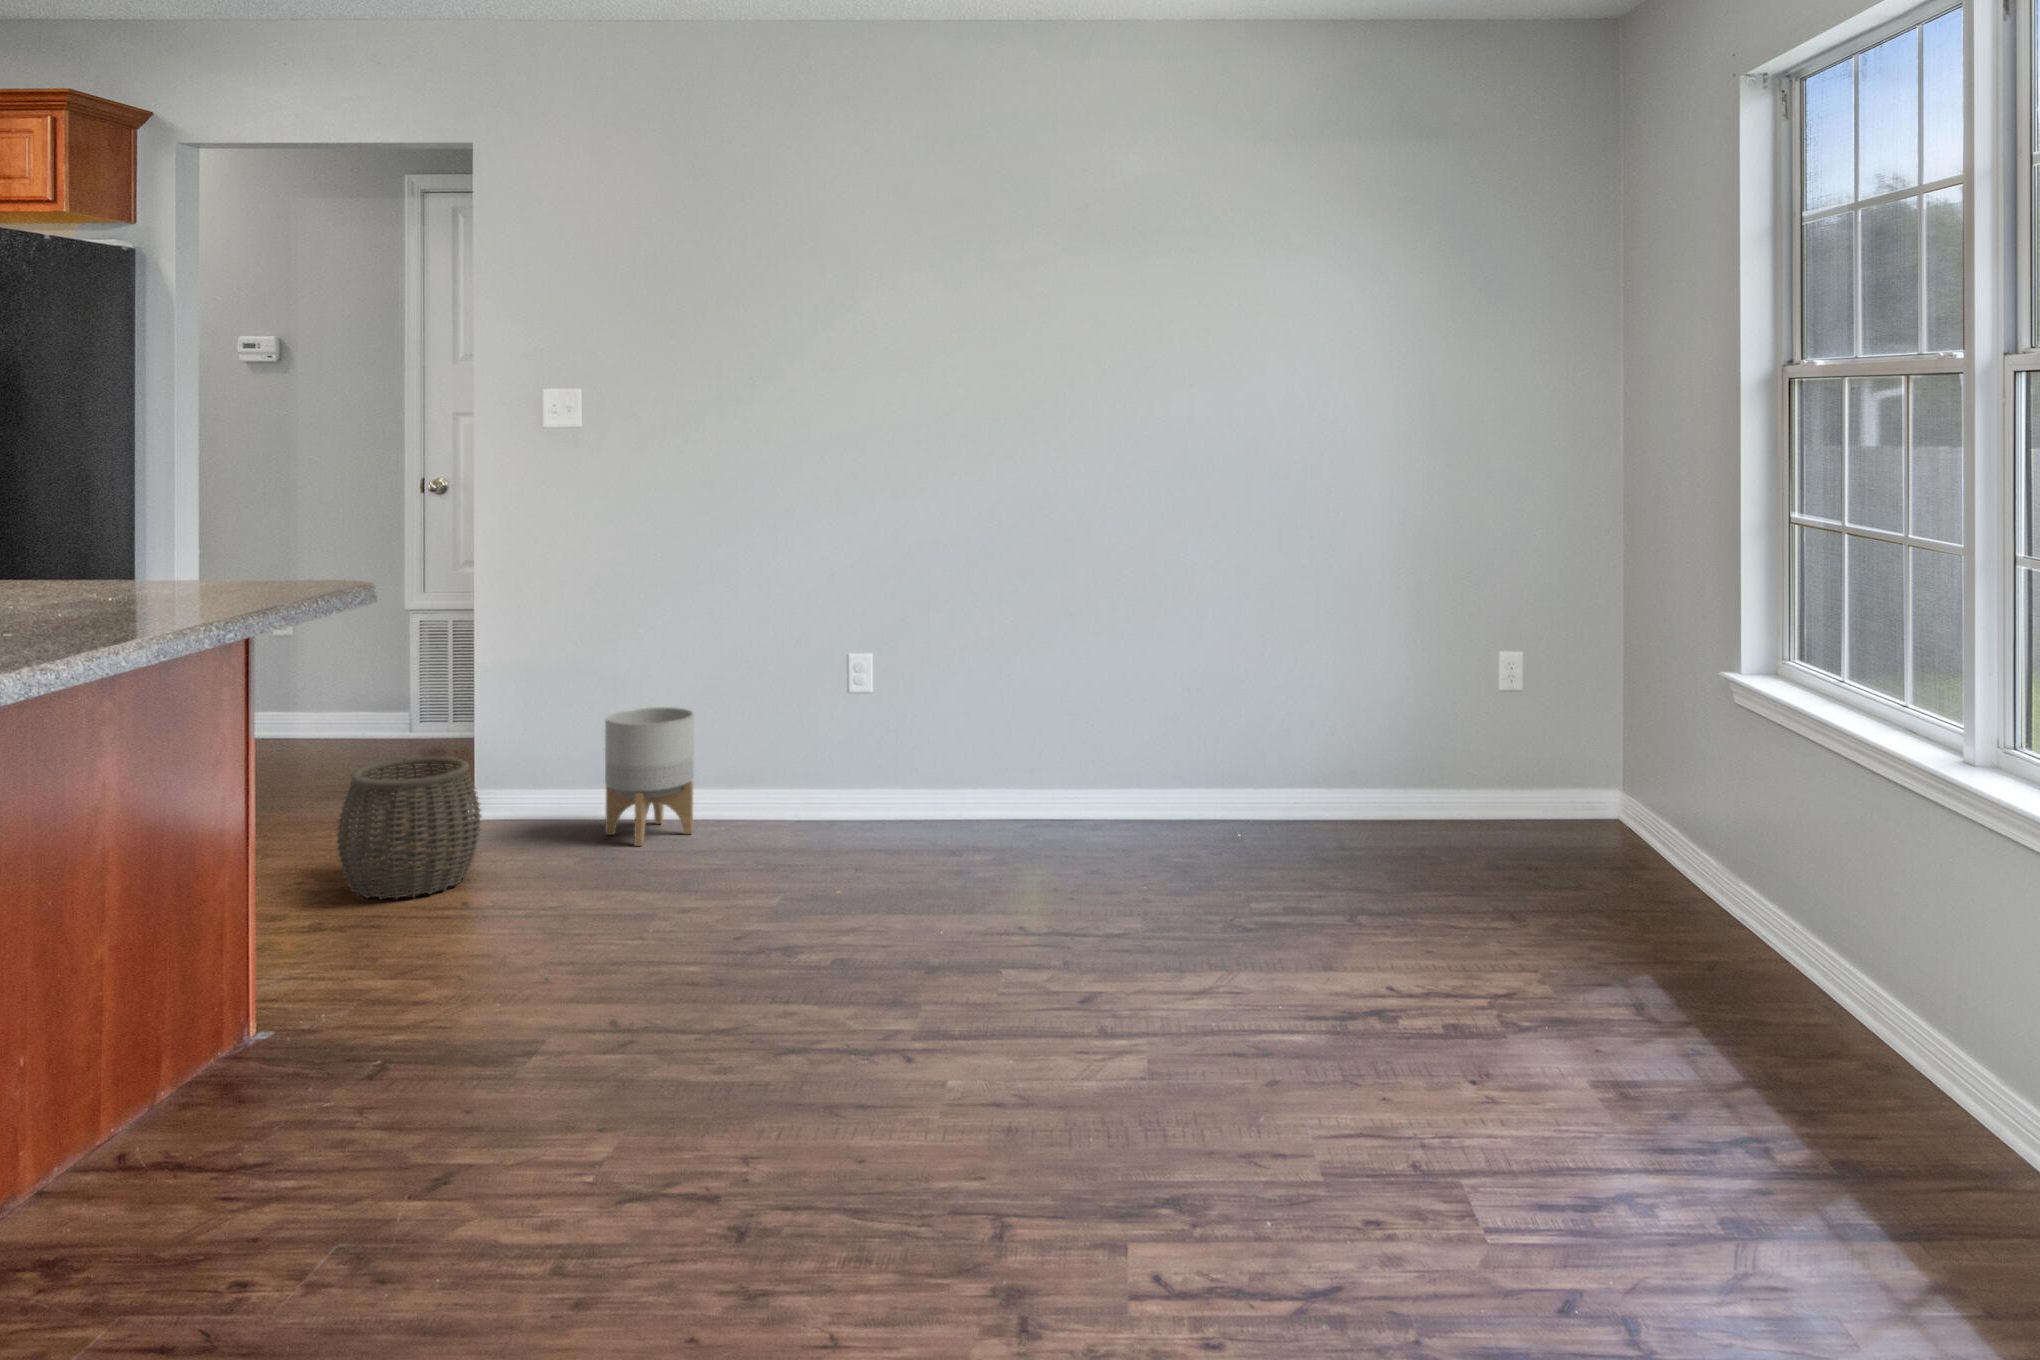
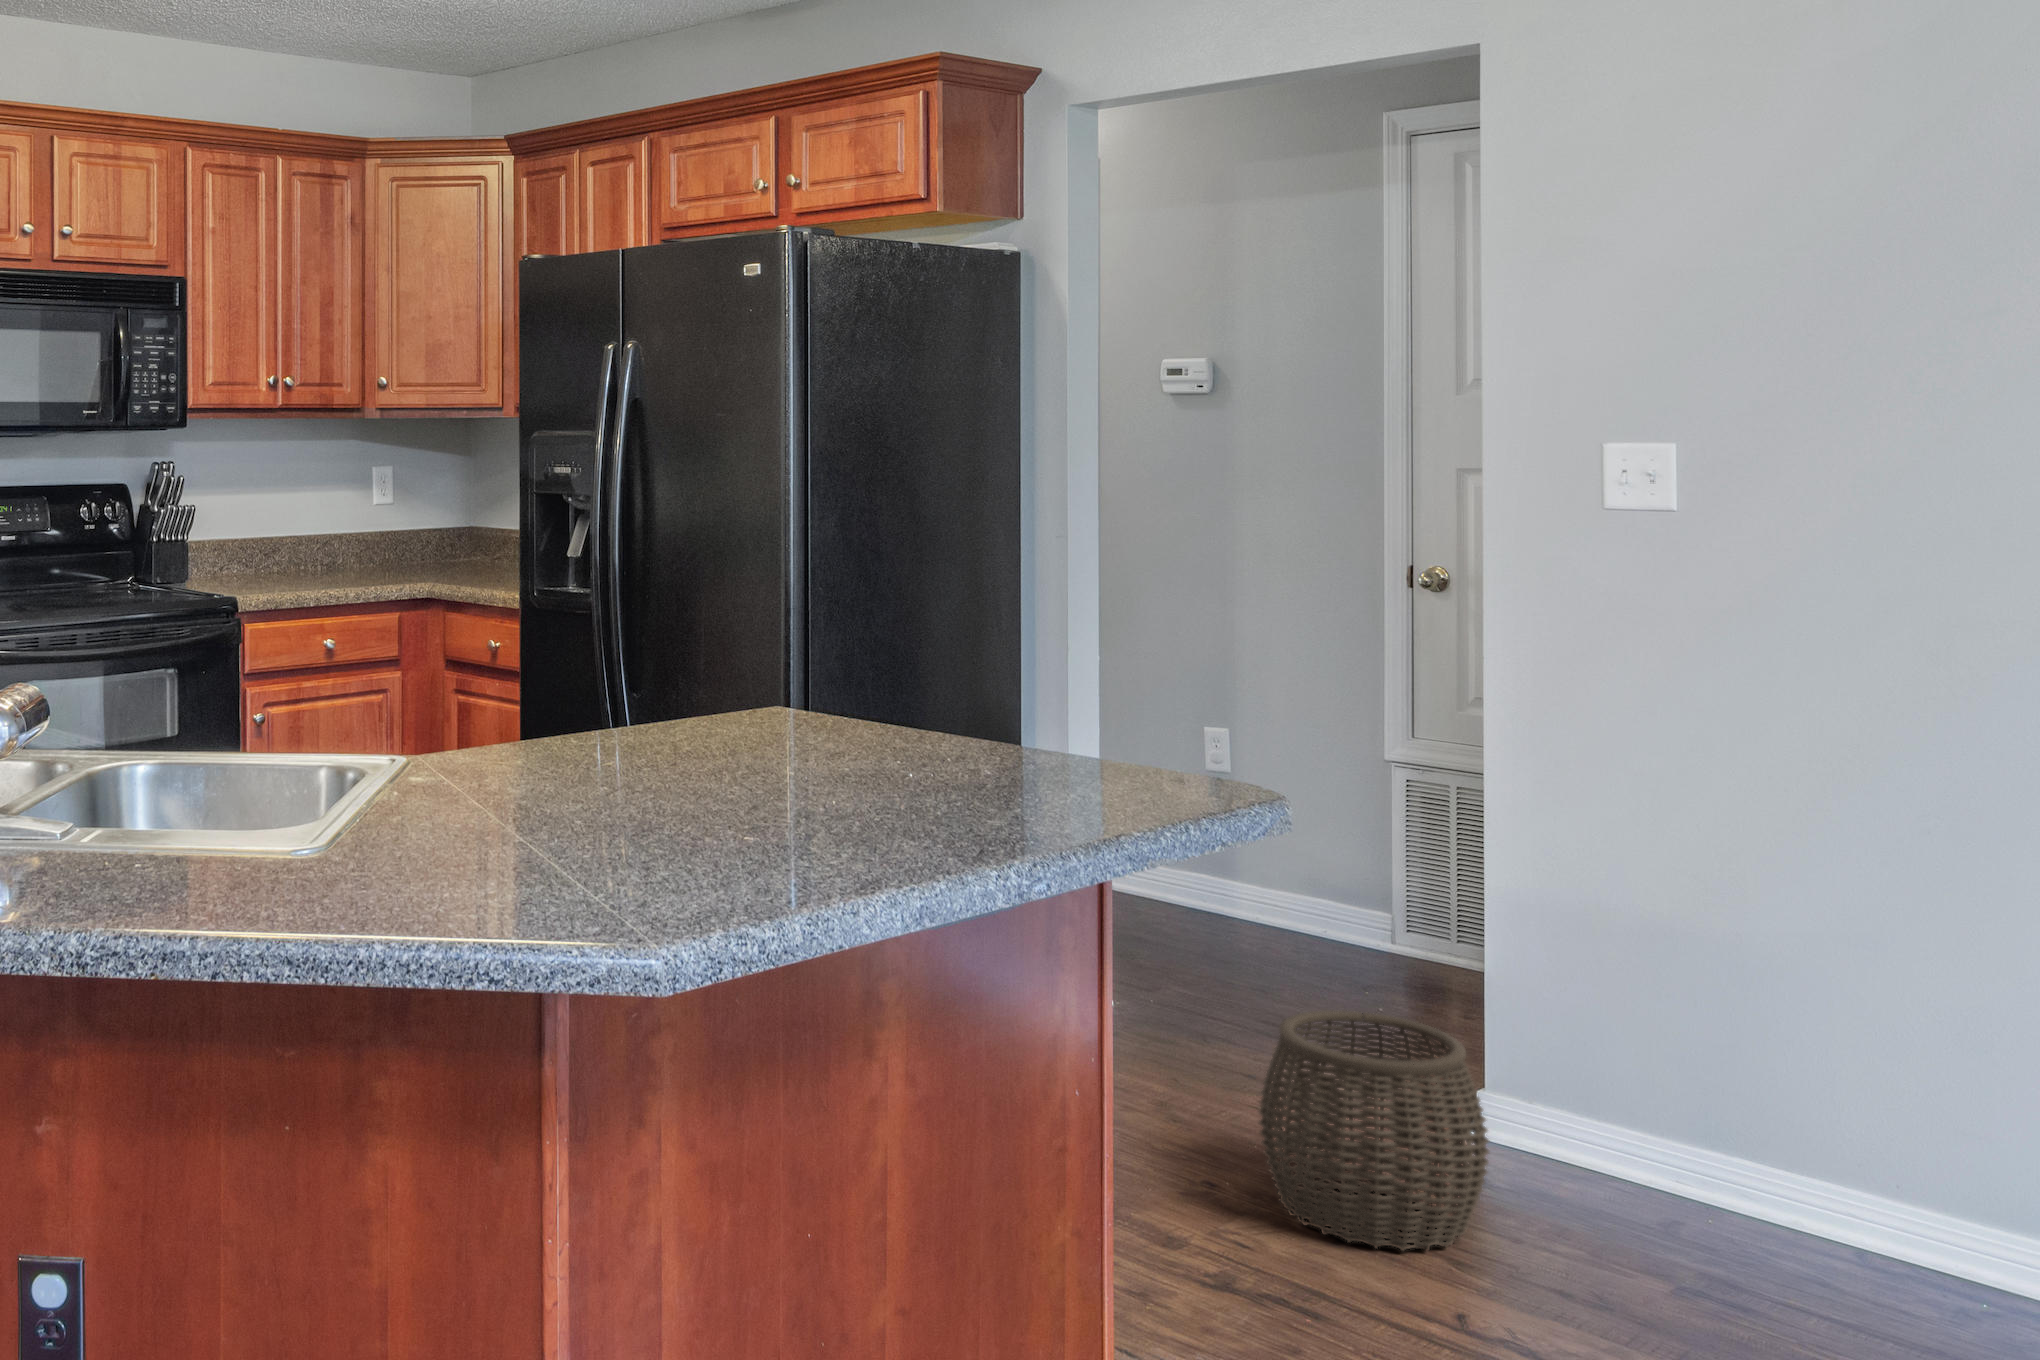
planter: present [605,707,694,846] -> none [1715,1007,1903,1273]

